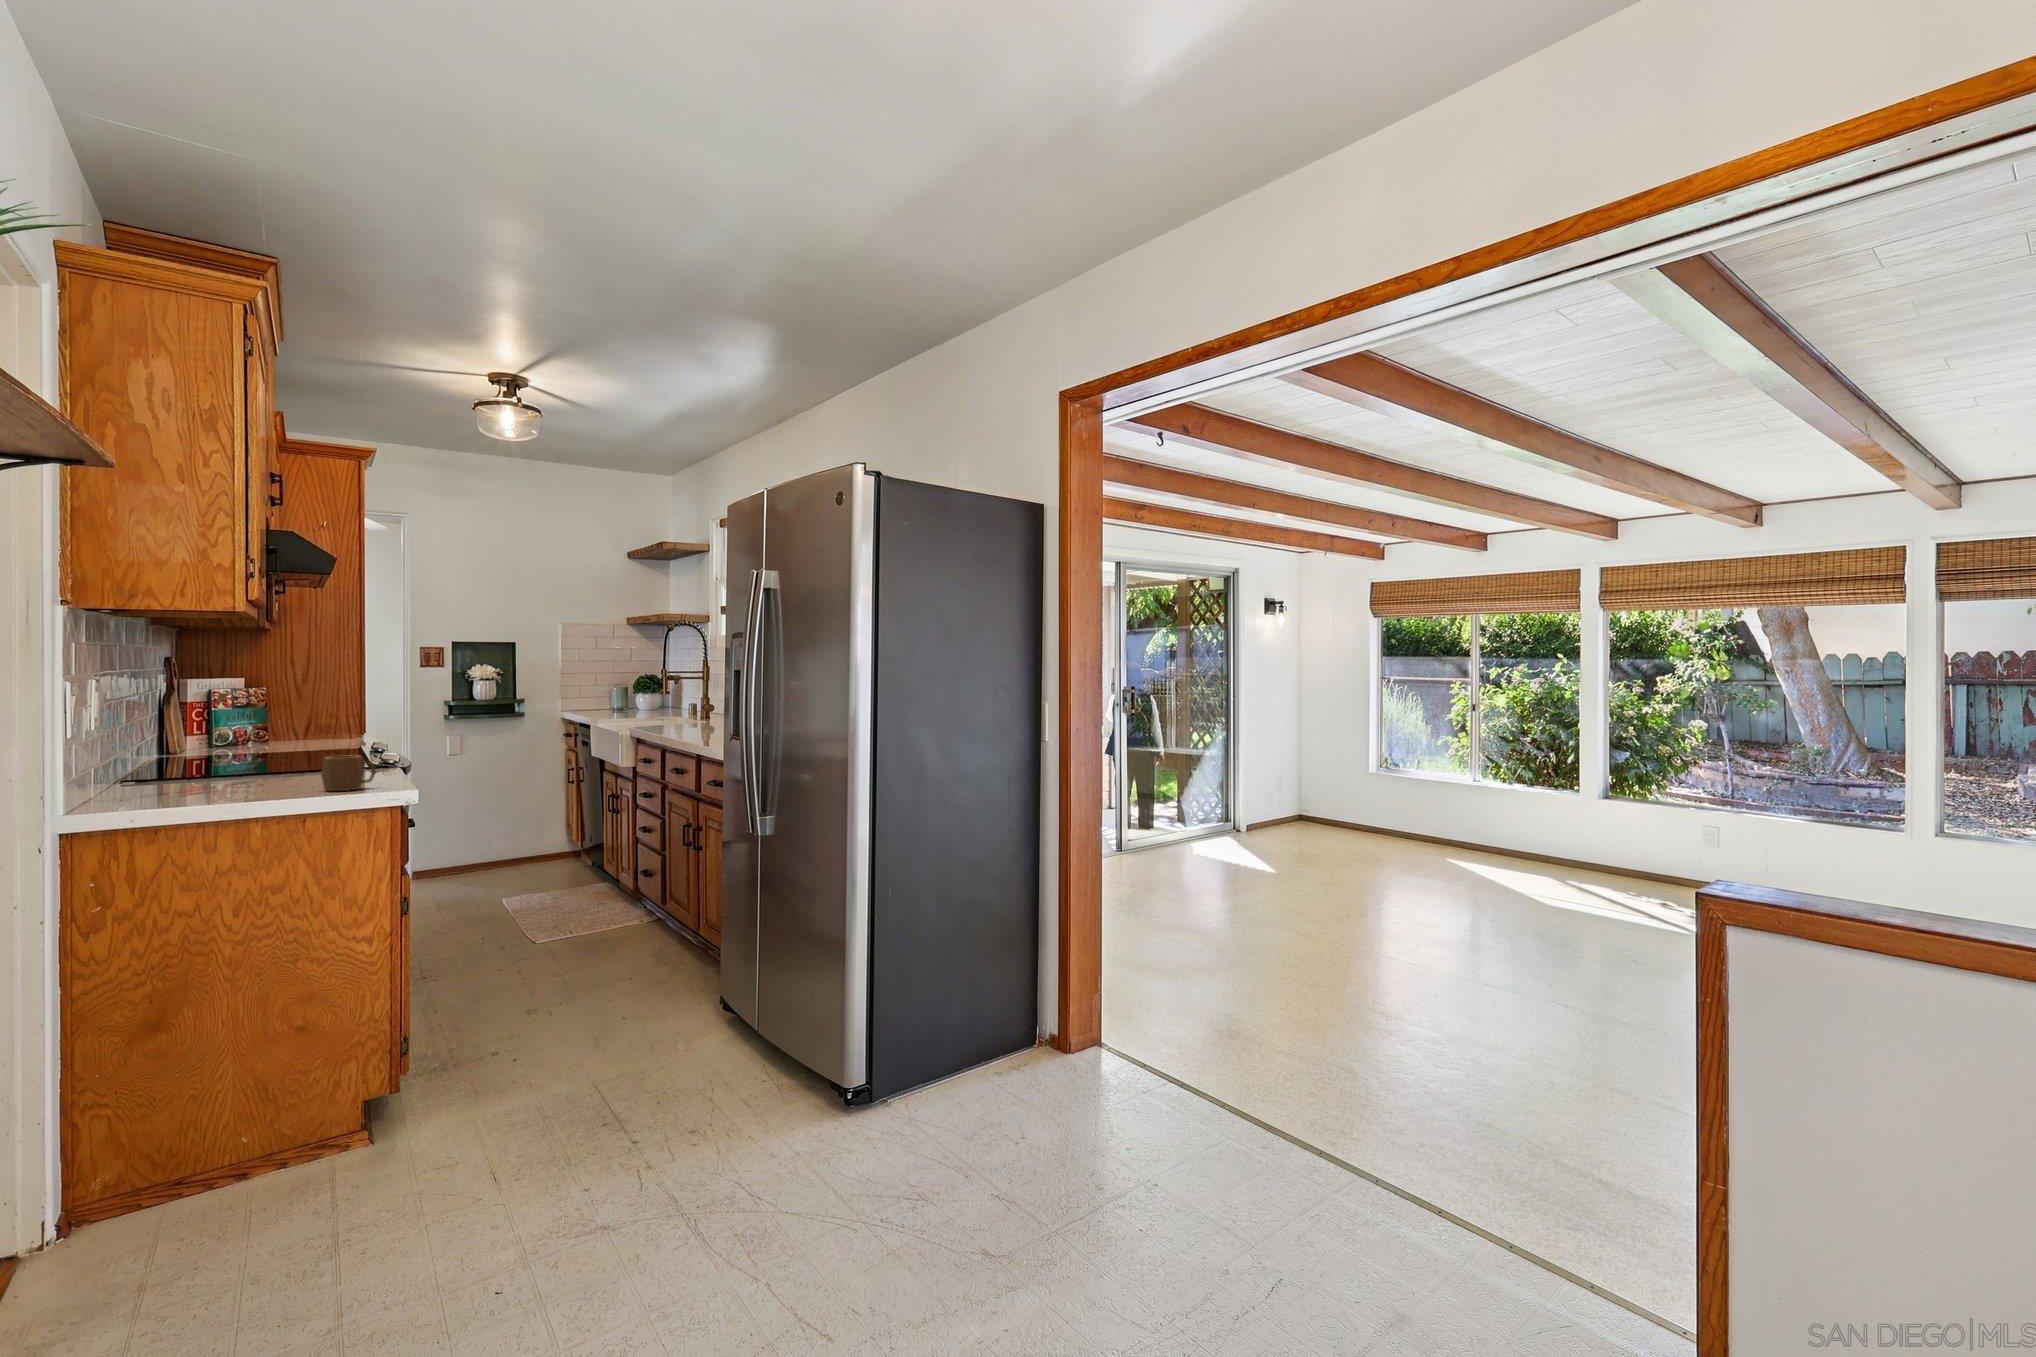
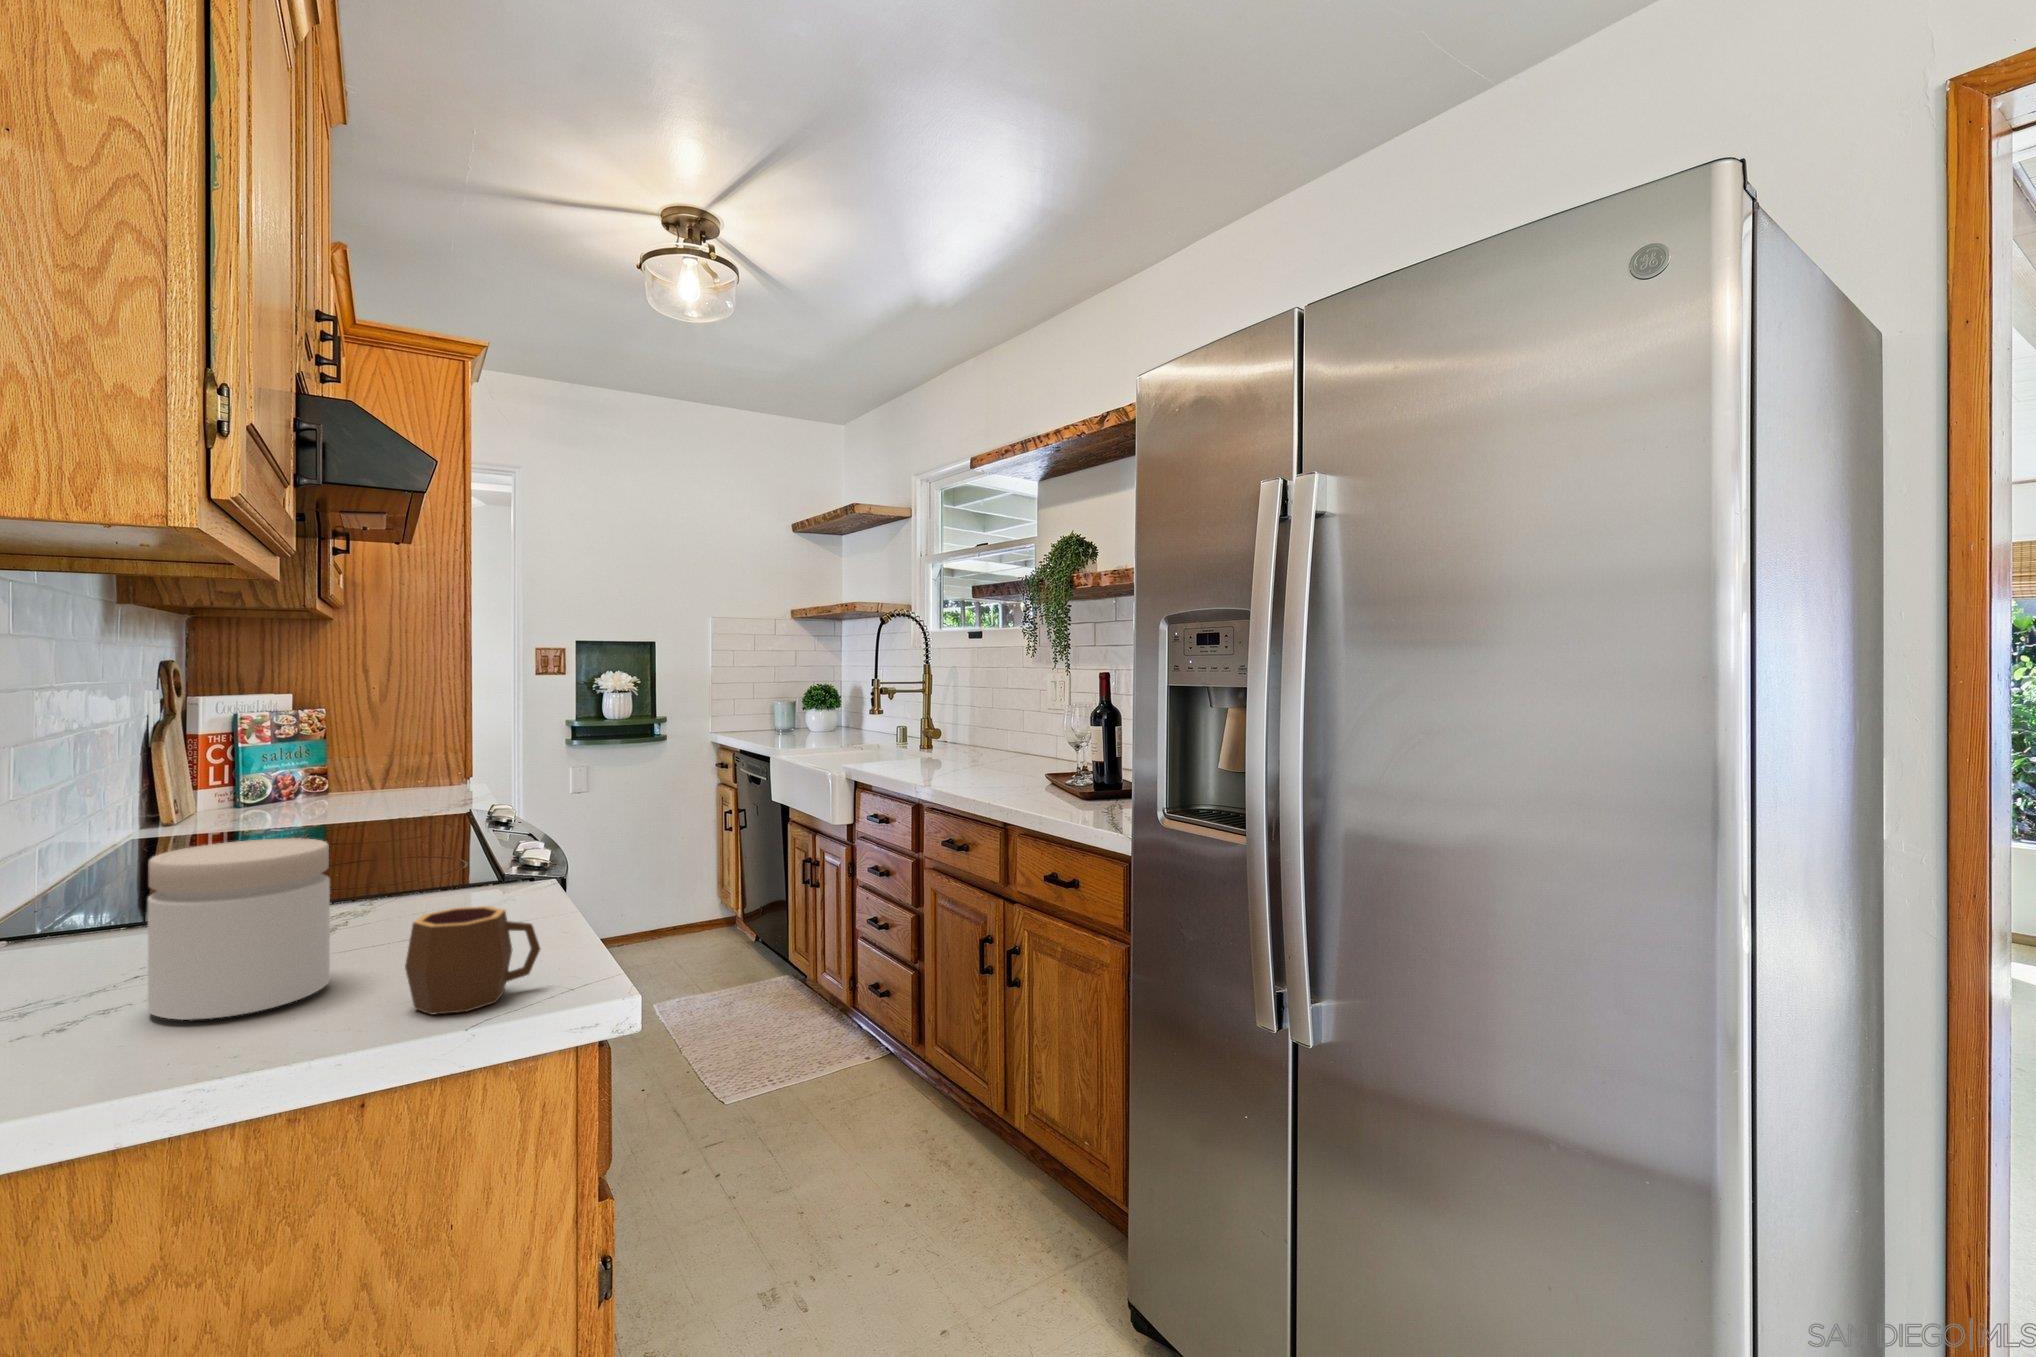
jar: none [220,730,290,792] -> present [148,838,330,1020]

